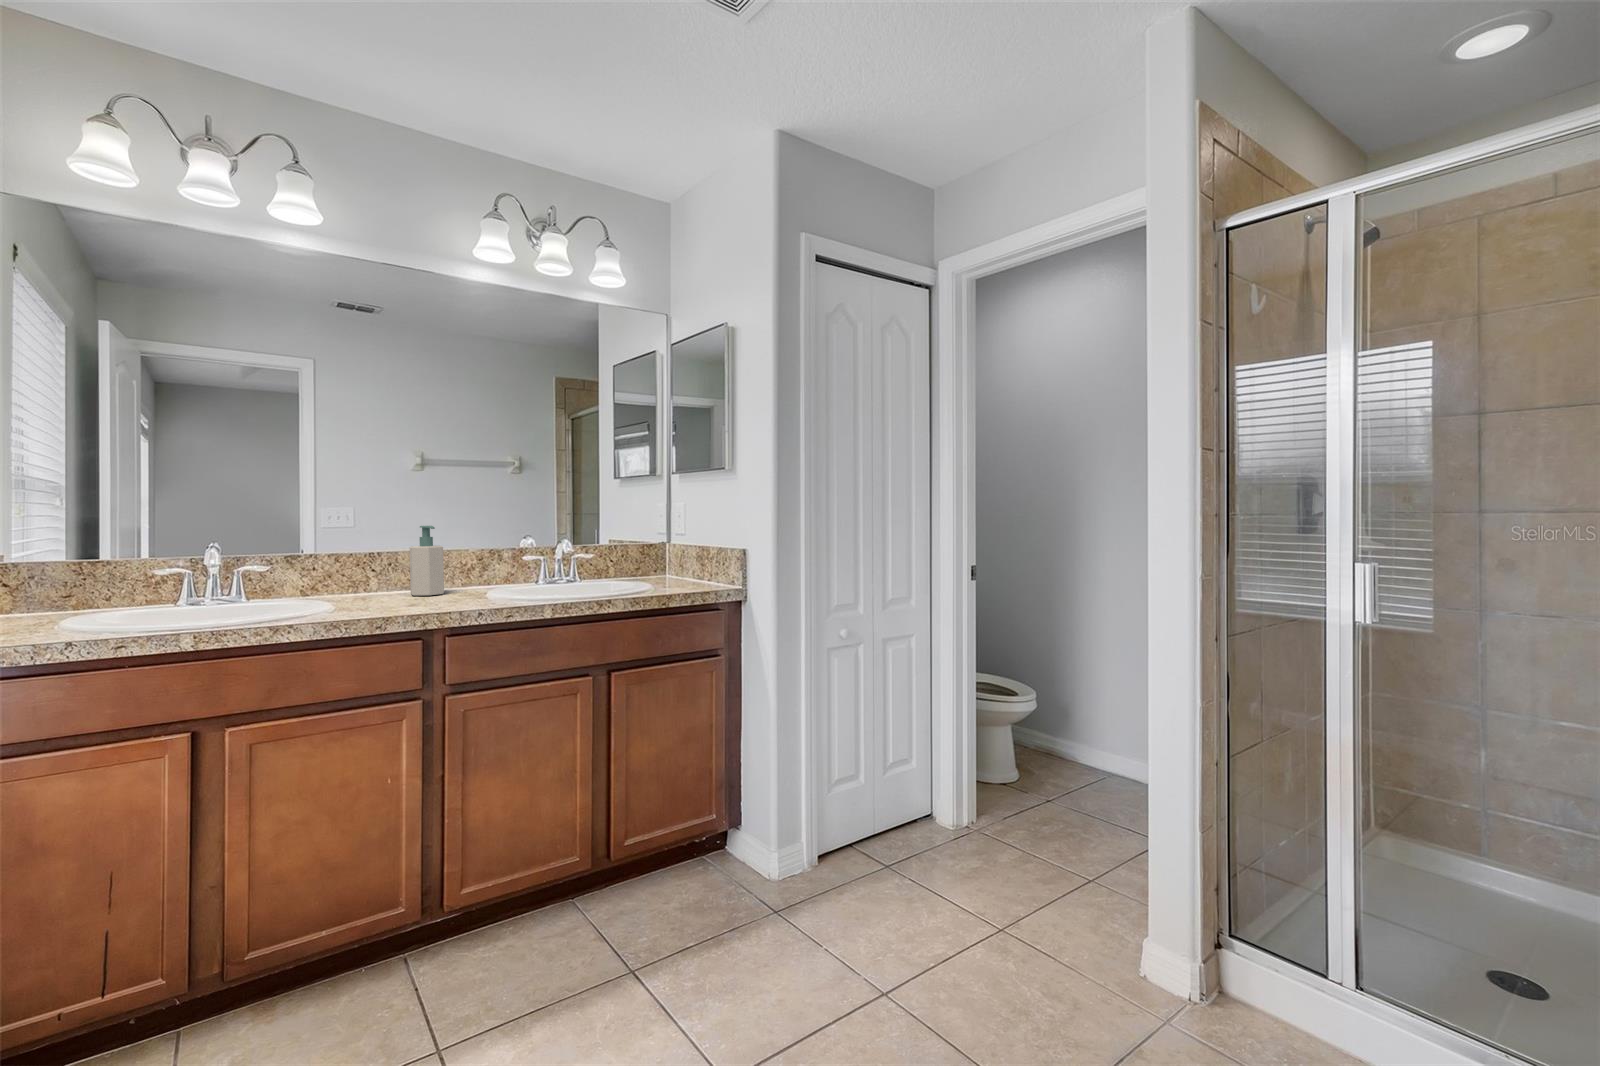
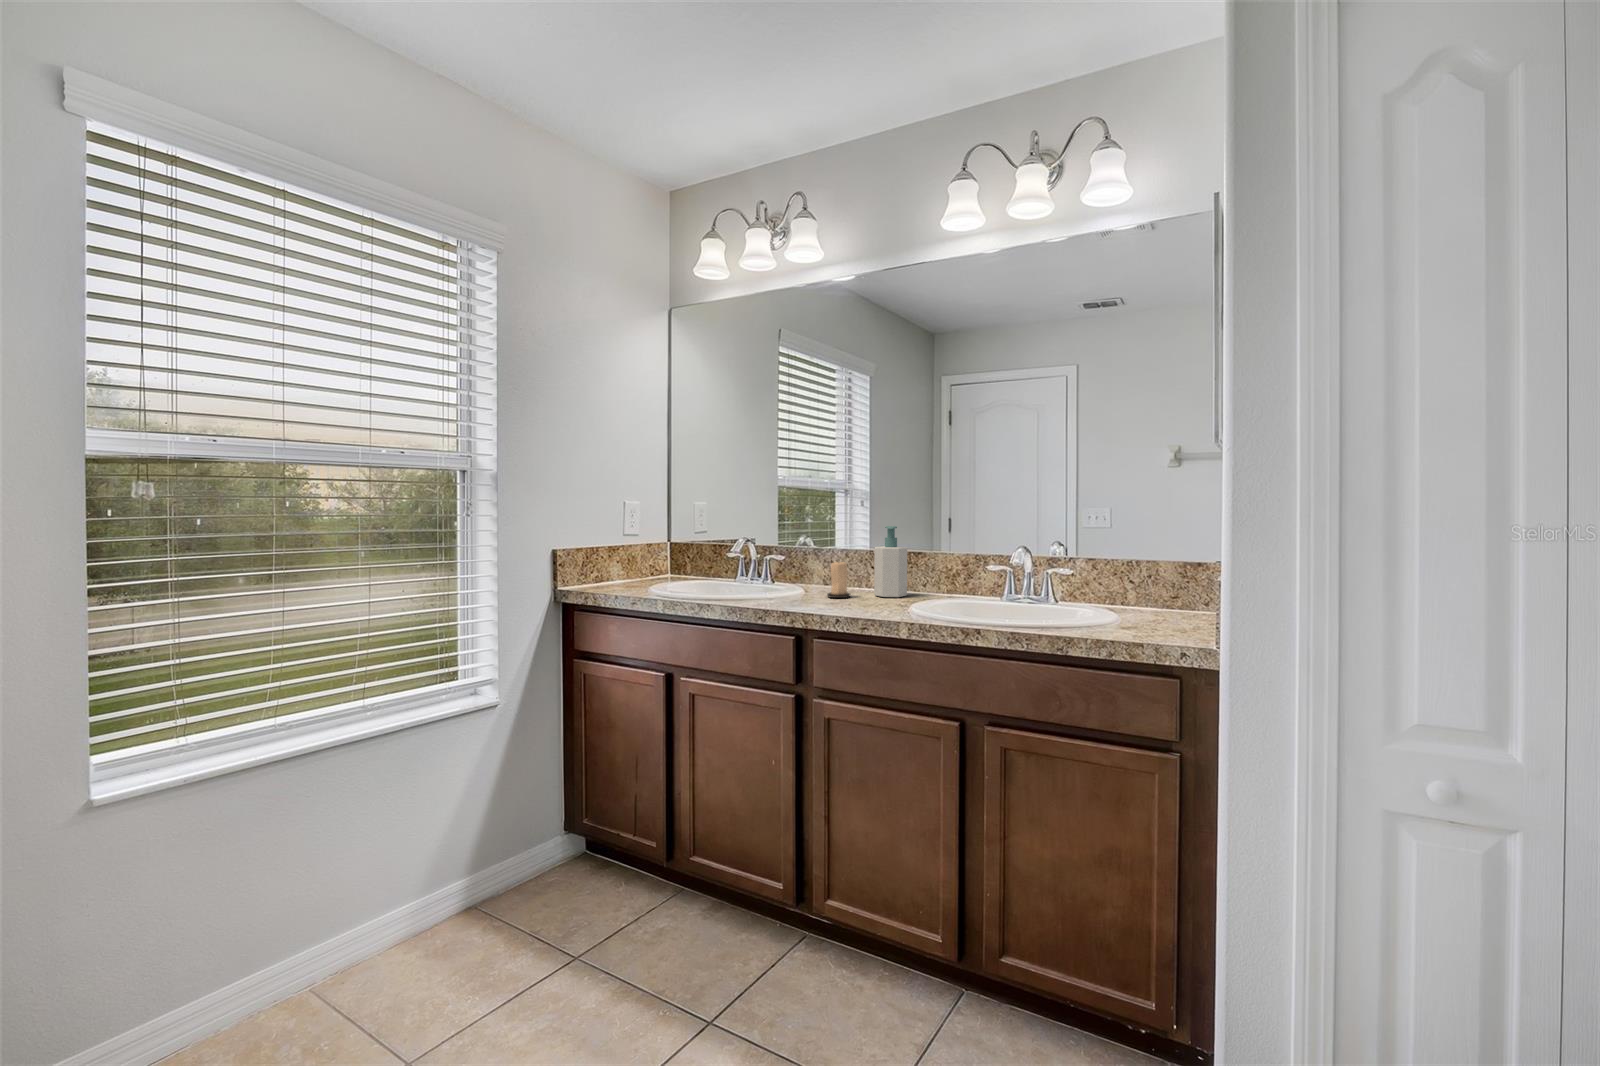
candle: none [374,561,402,602] -> present [827,561,851,598]

